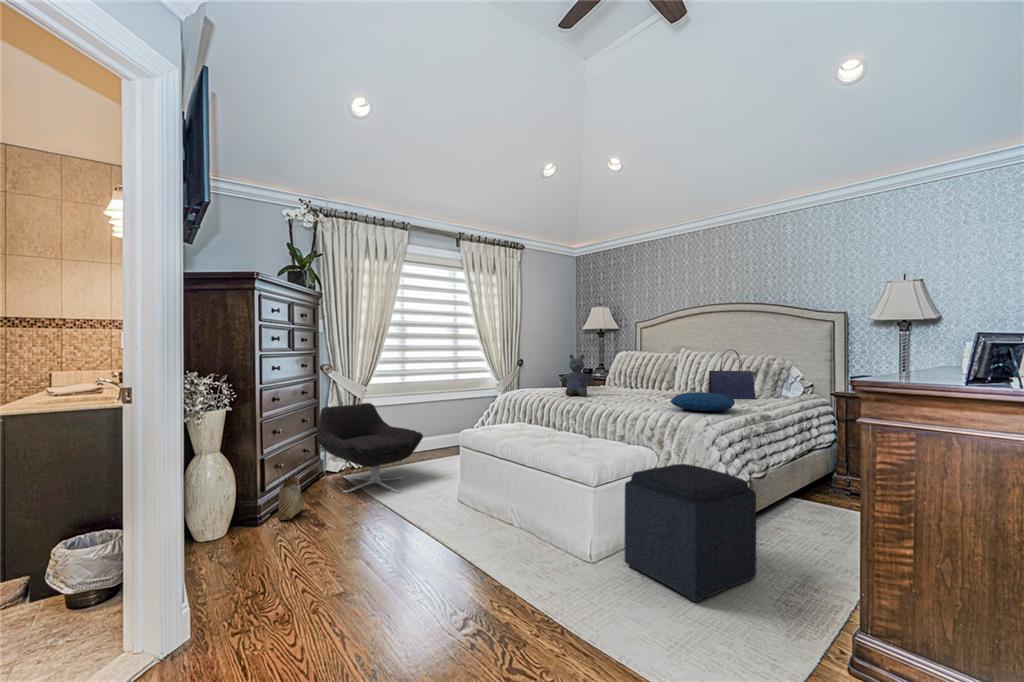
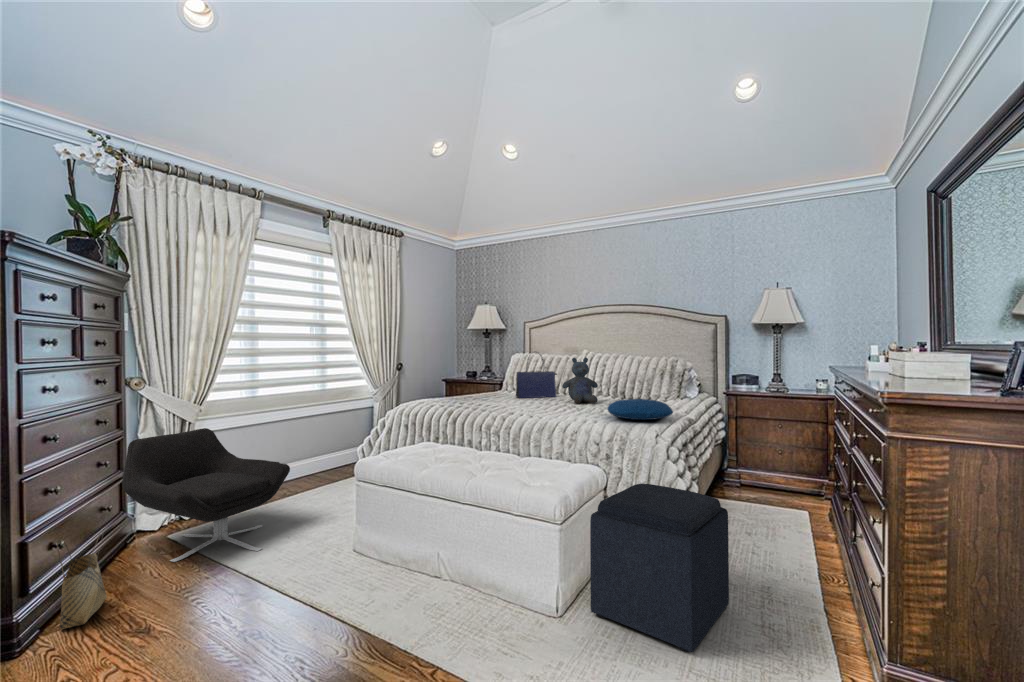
tote bag: present [709,349,756,399] -> present [516,354,557,398]
stuffed bear: present [560,355,594,396] -> present [562,358,598,404]

